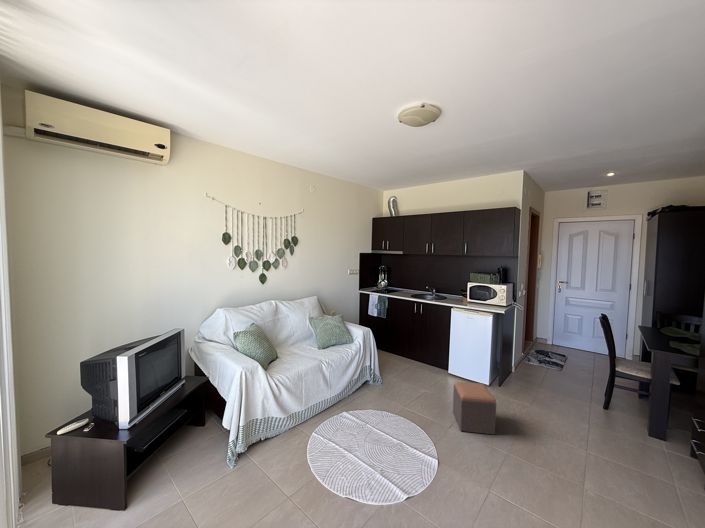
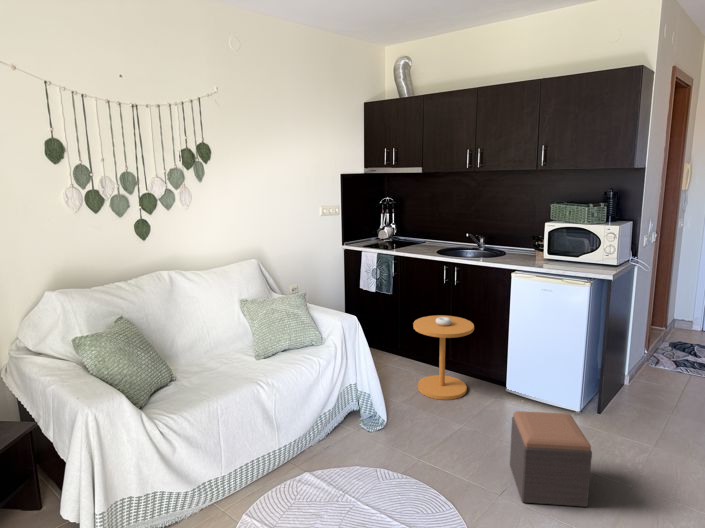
side table: none [399,330,431,377] -> present [413,315,474,400]

